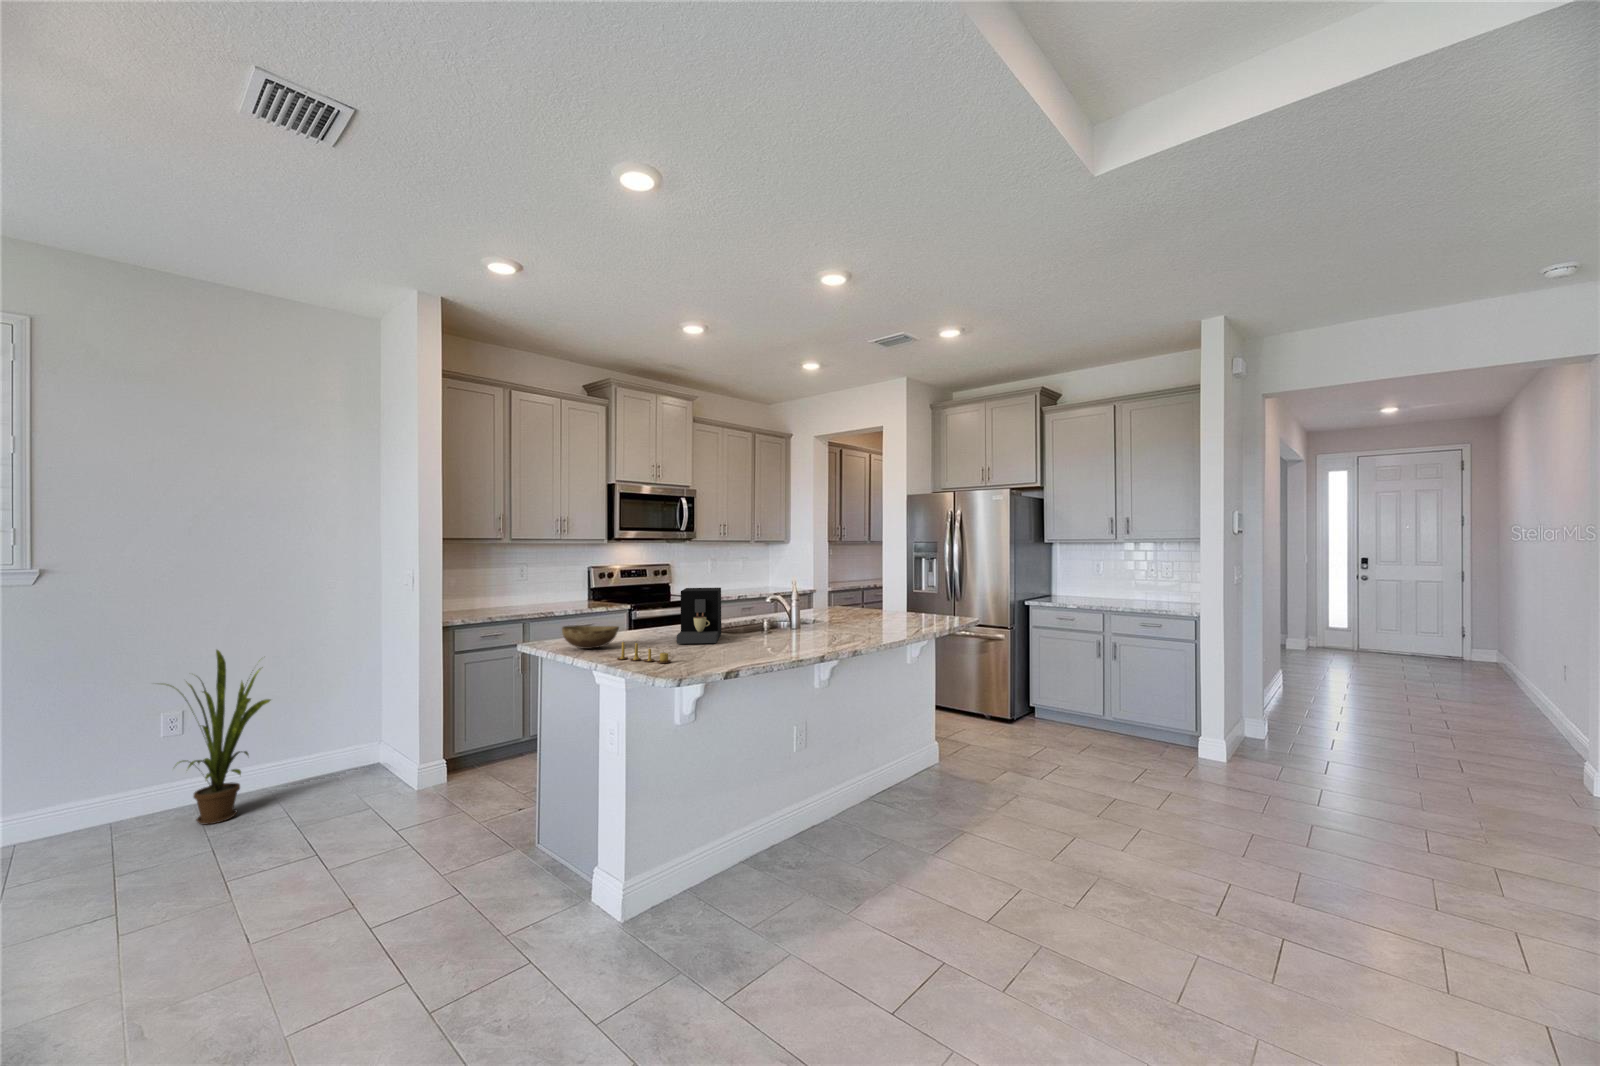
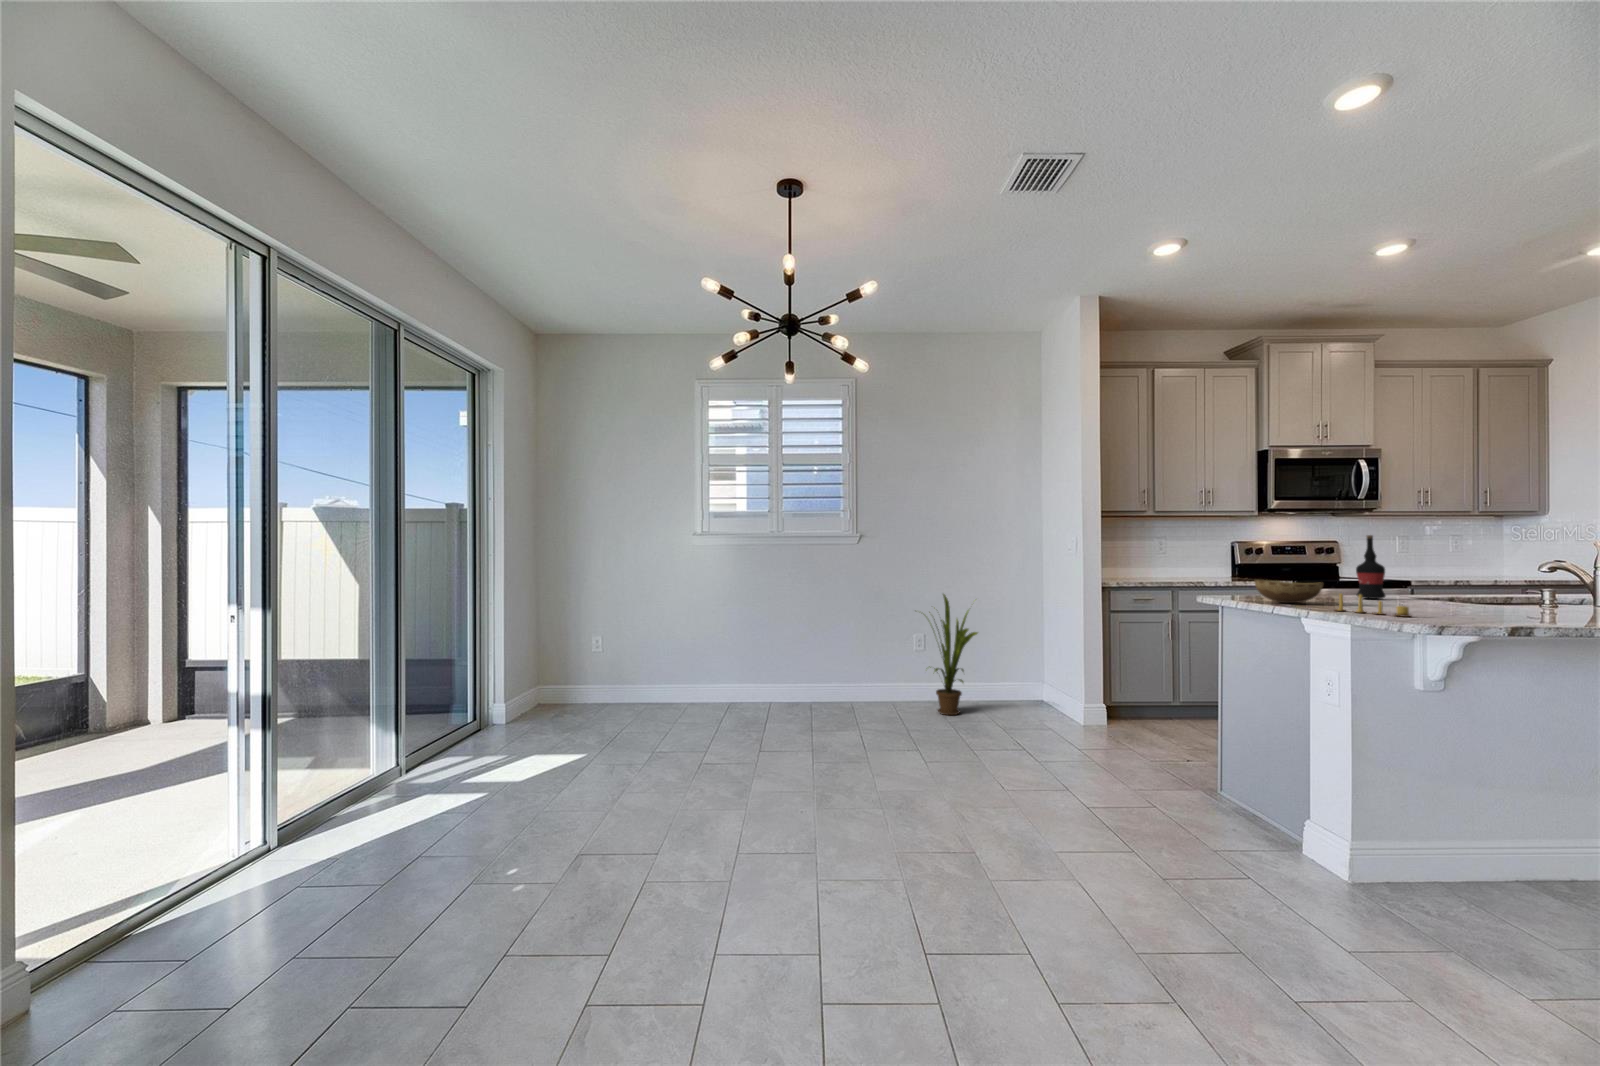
wine bottle: none [654,575,675,632] -> present [1356,535,1386,599]
coffee maker: present [677,588,721,644] -> none [1404,549,1467,609]

